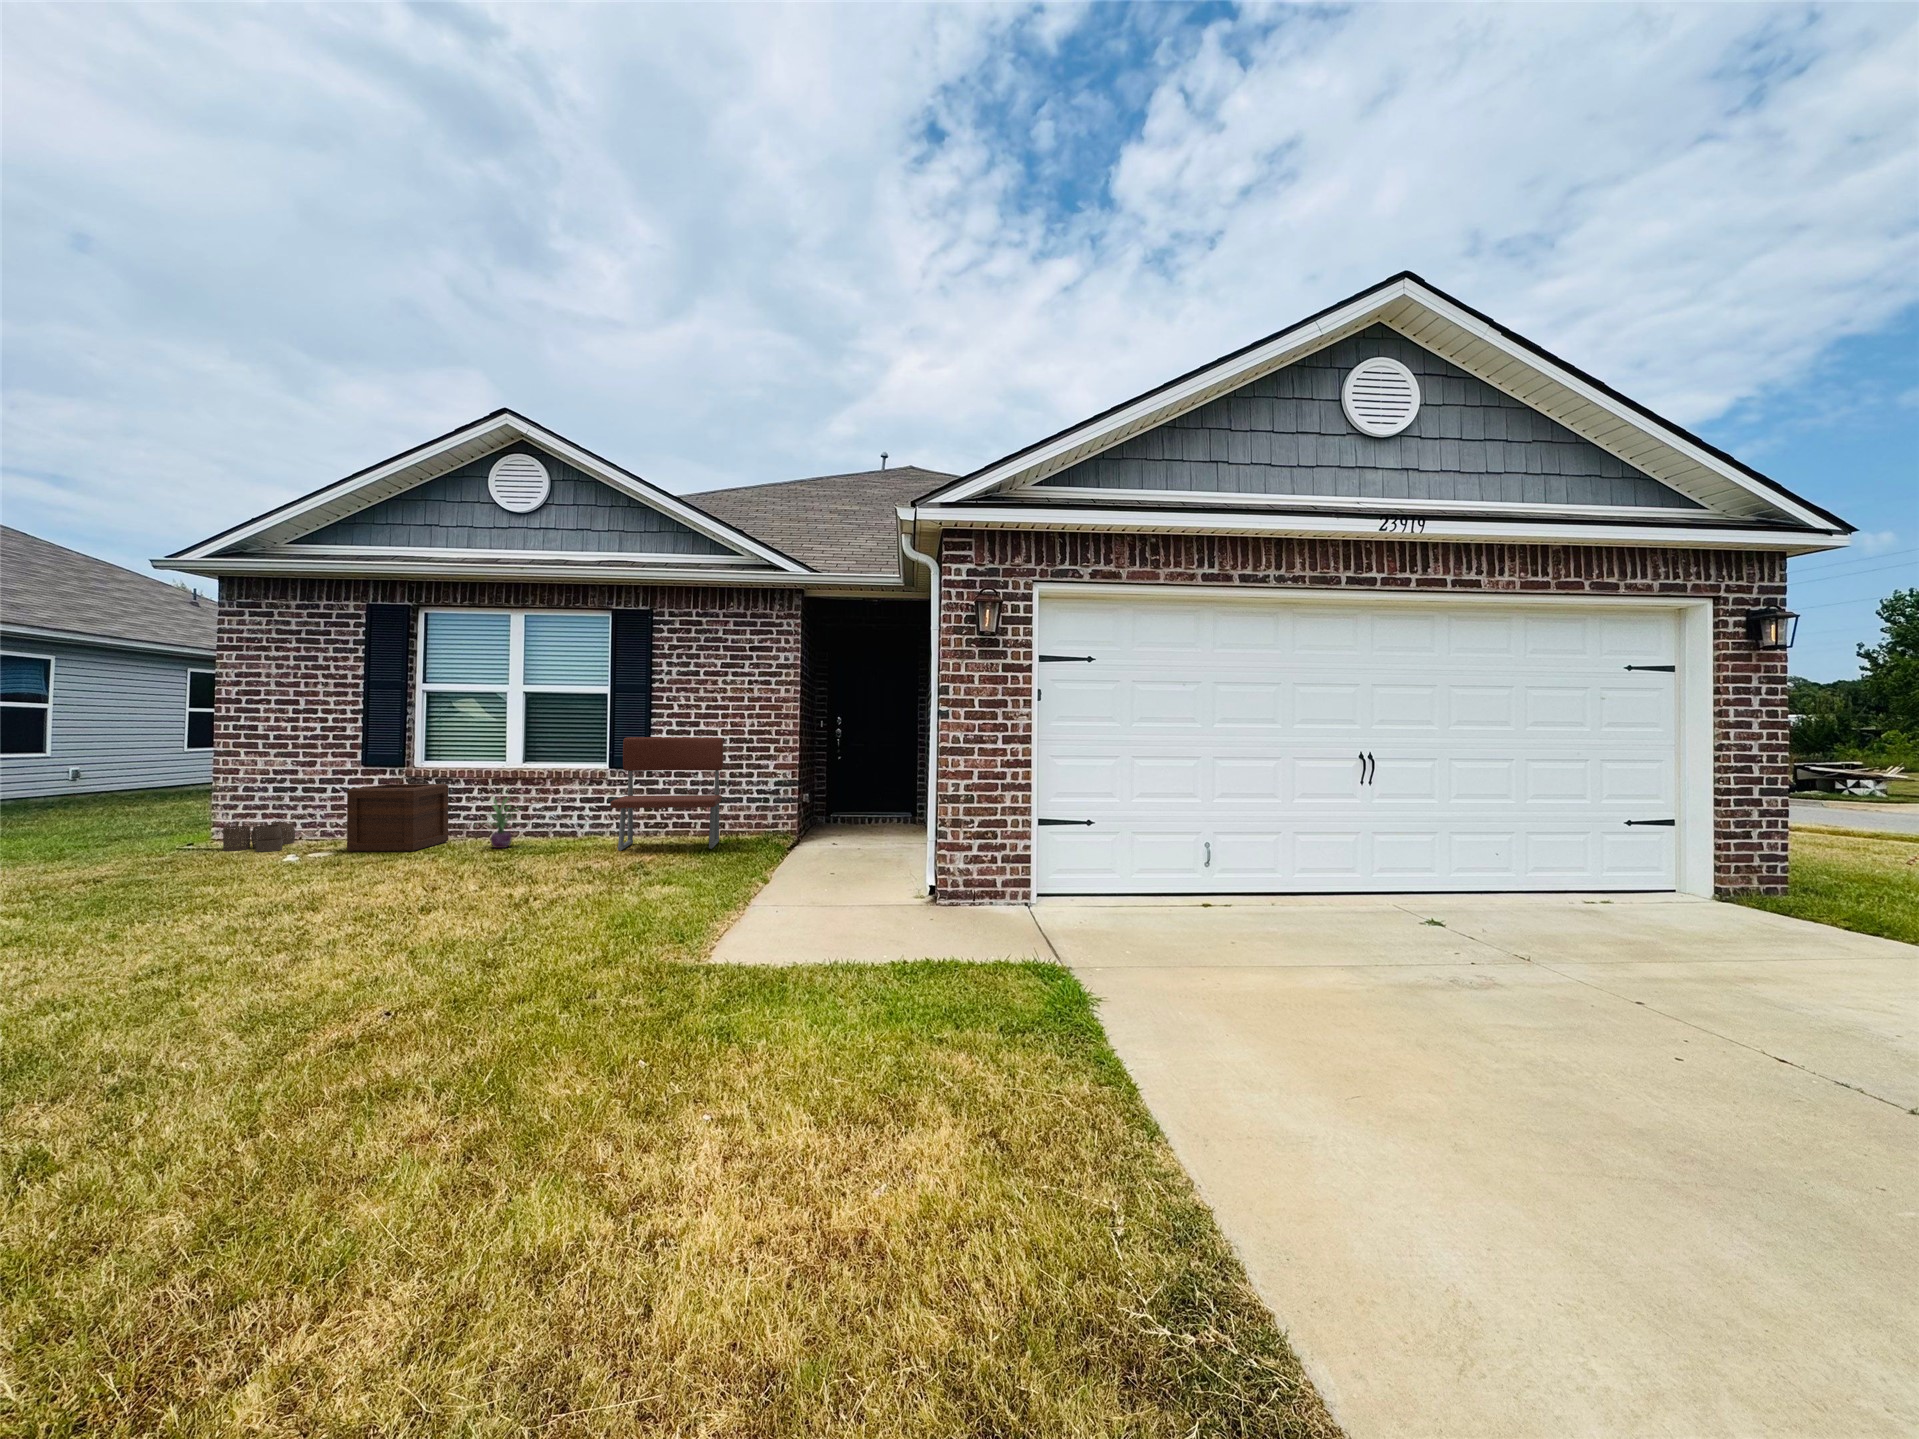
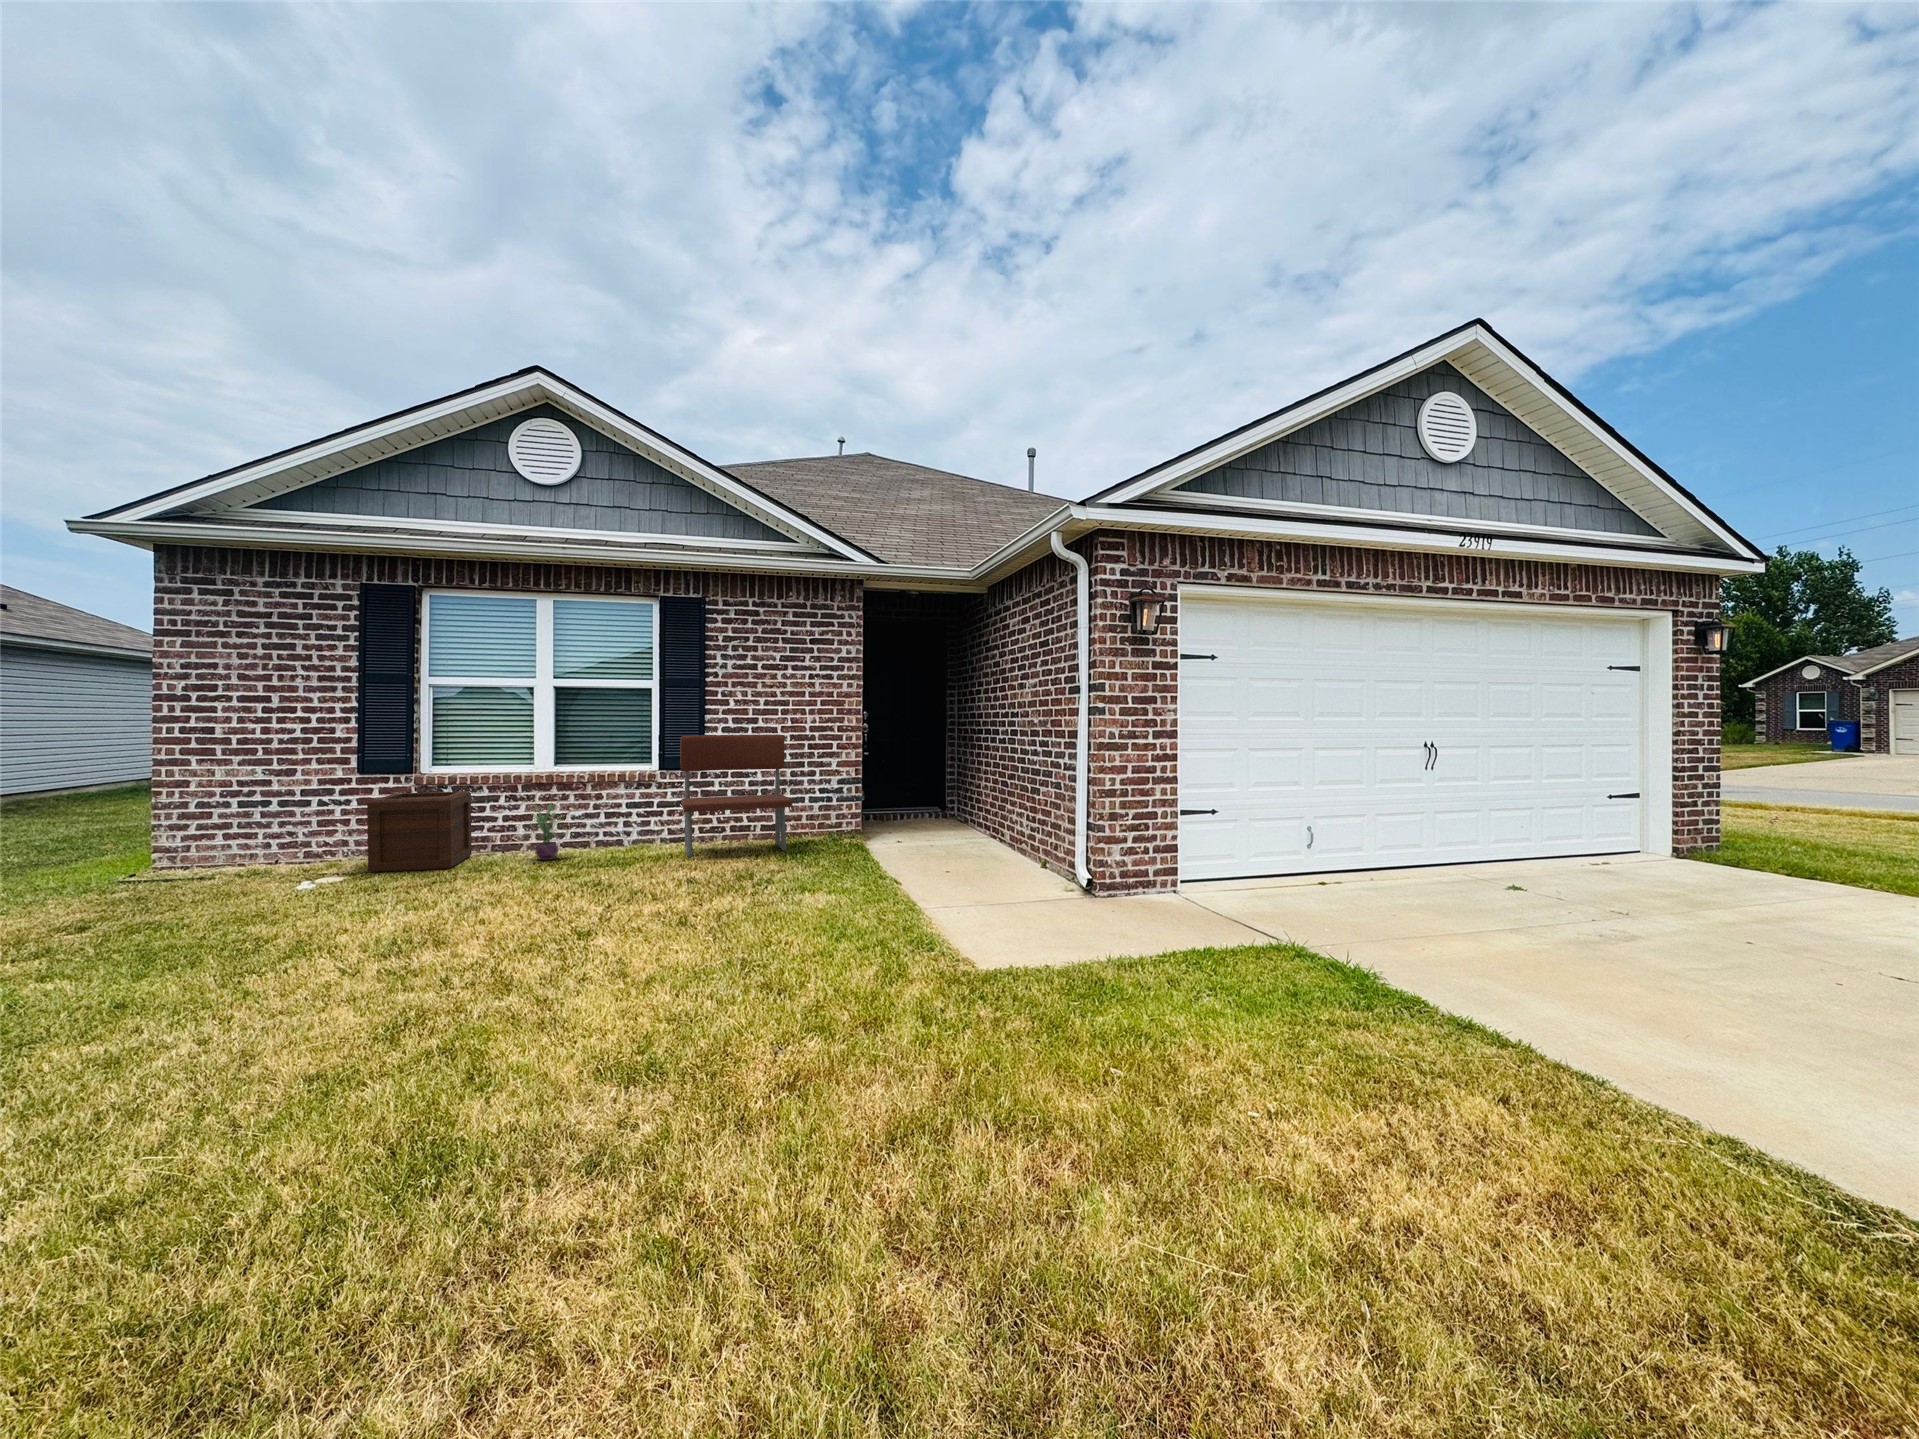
woven basket: present [223,821,295,852] -> none [196,839,277,879]

